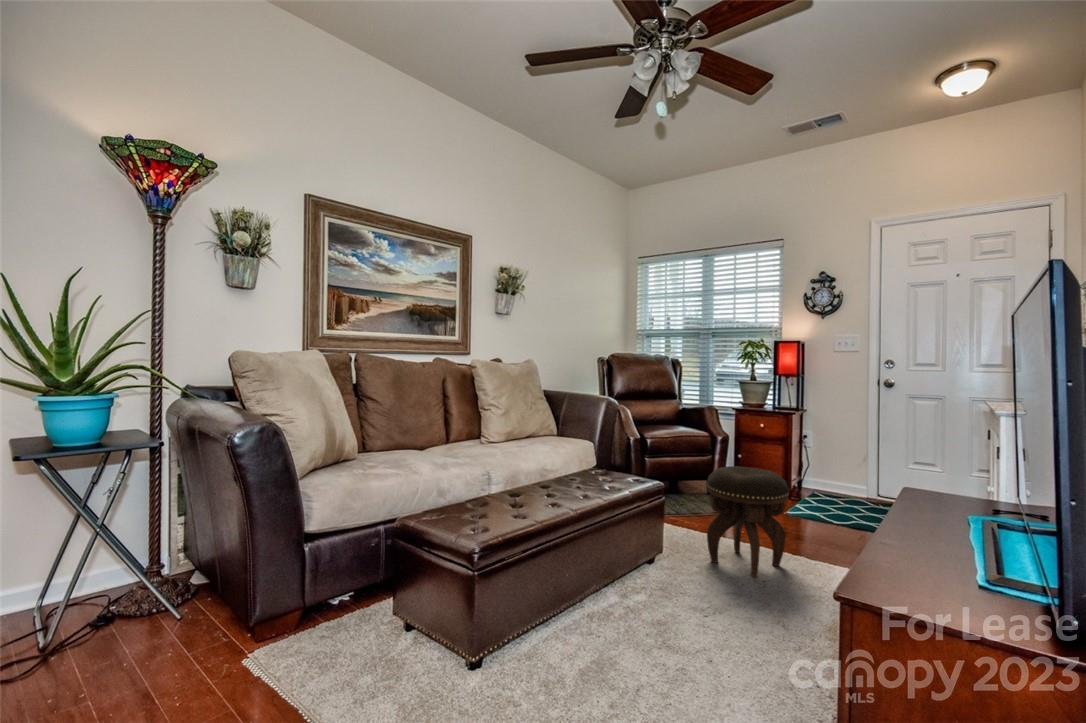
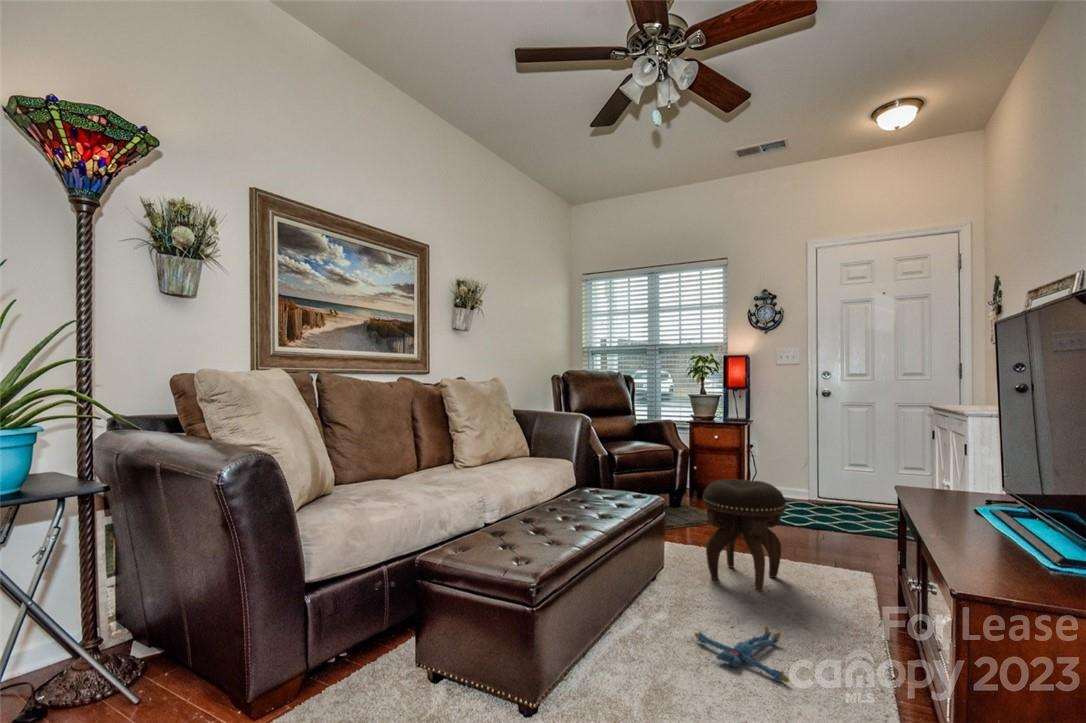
plush toy: none [664,605,747,658] -> present [695,627,789,682]

